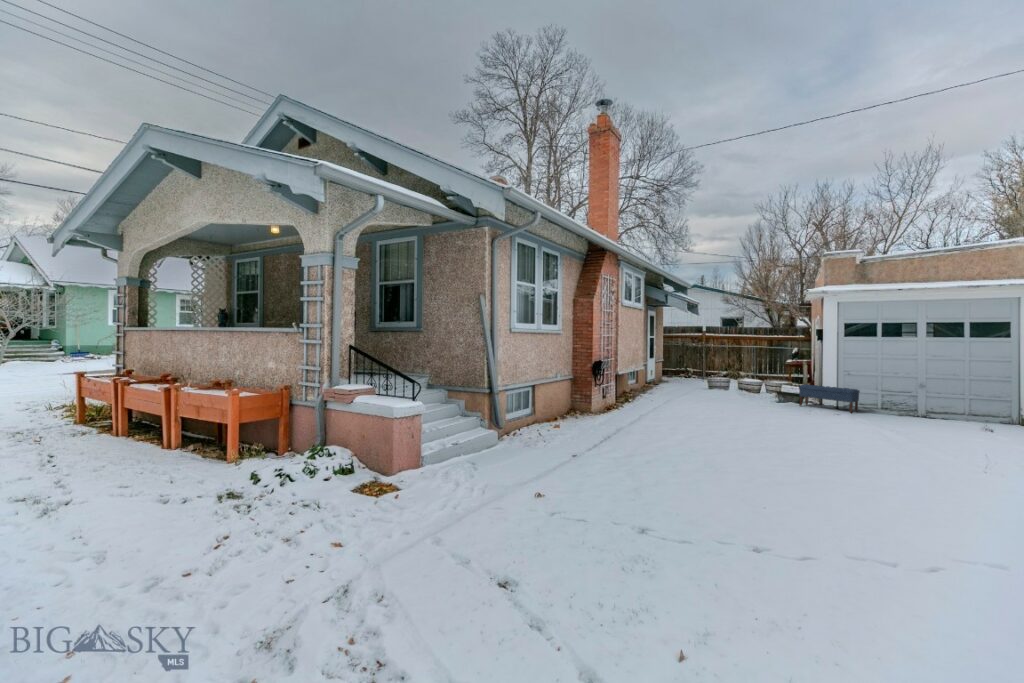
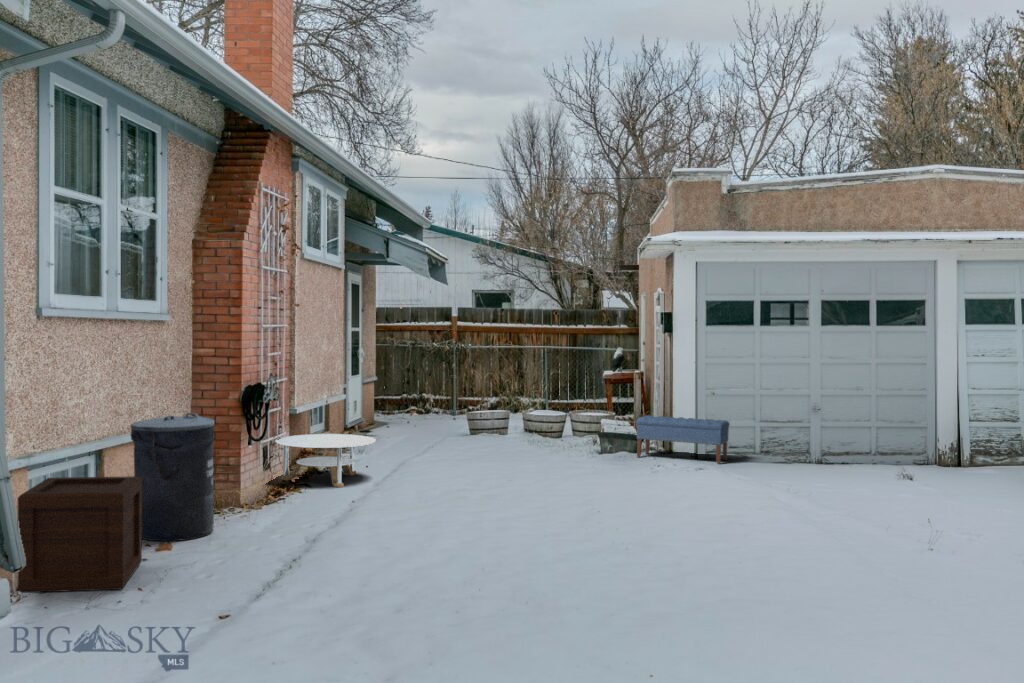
trash can: none [545,372,578,424] -> present [131,413,214,541]
round table: none [608,384,654,409] -> present [276,434,376,487]
wooden crate: none [502,394,548,440] -> present [18,476,142,593]

